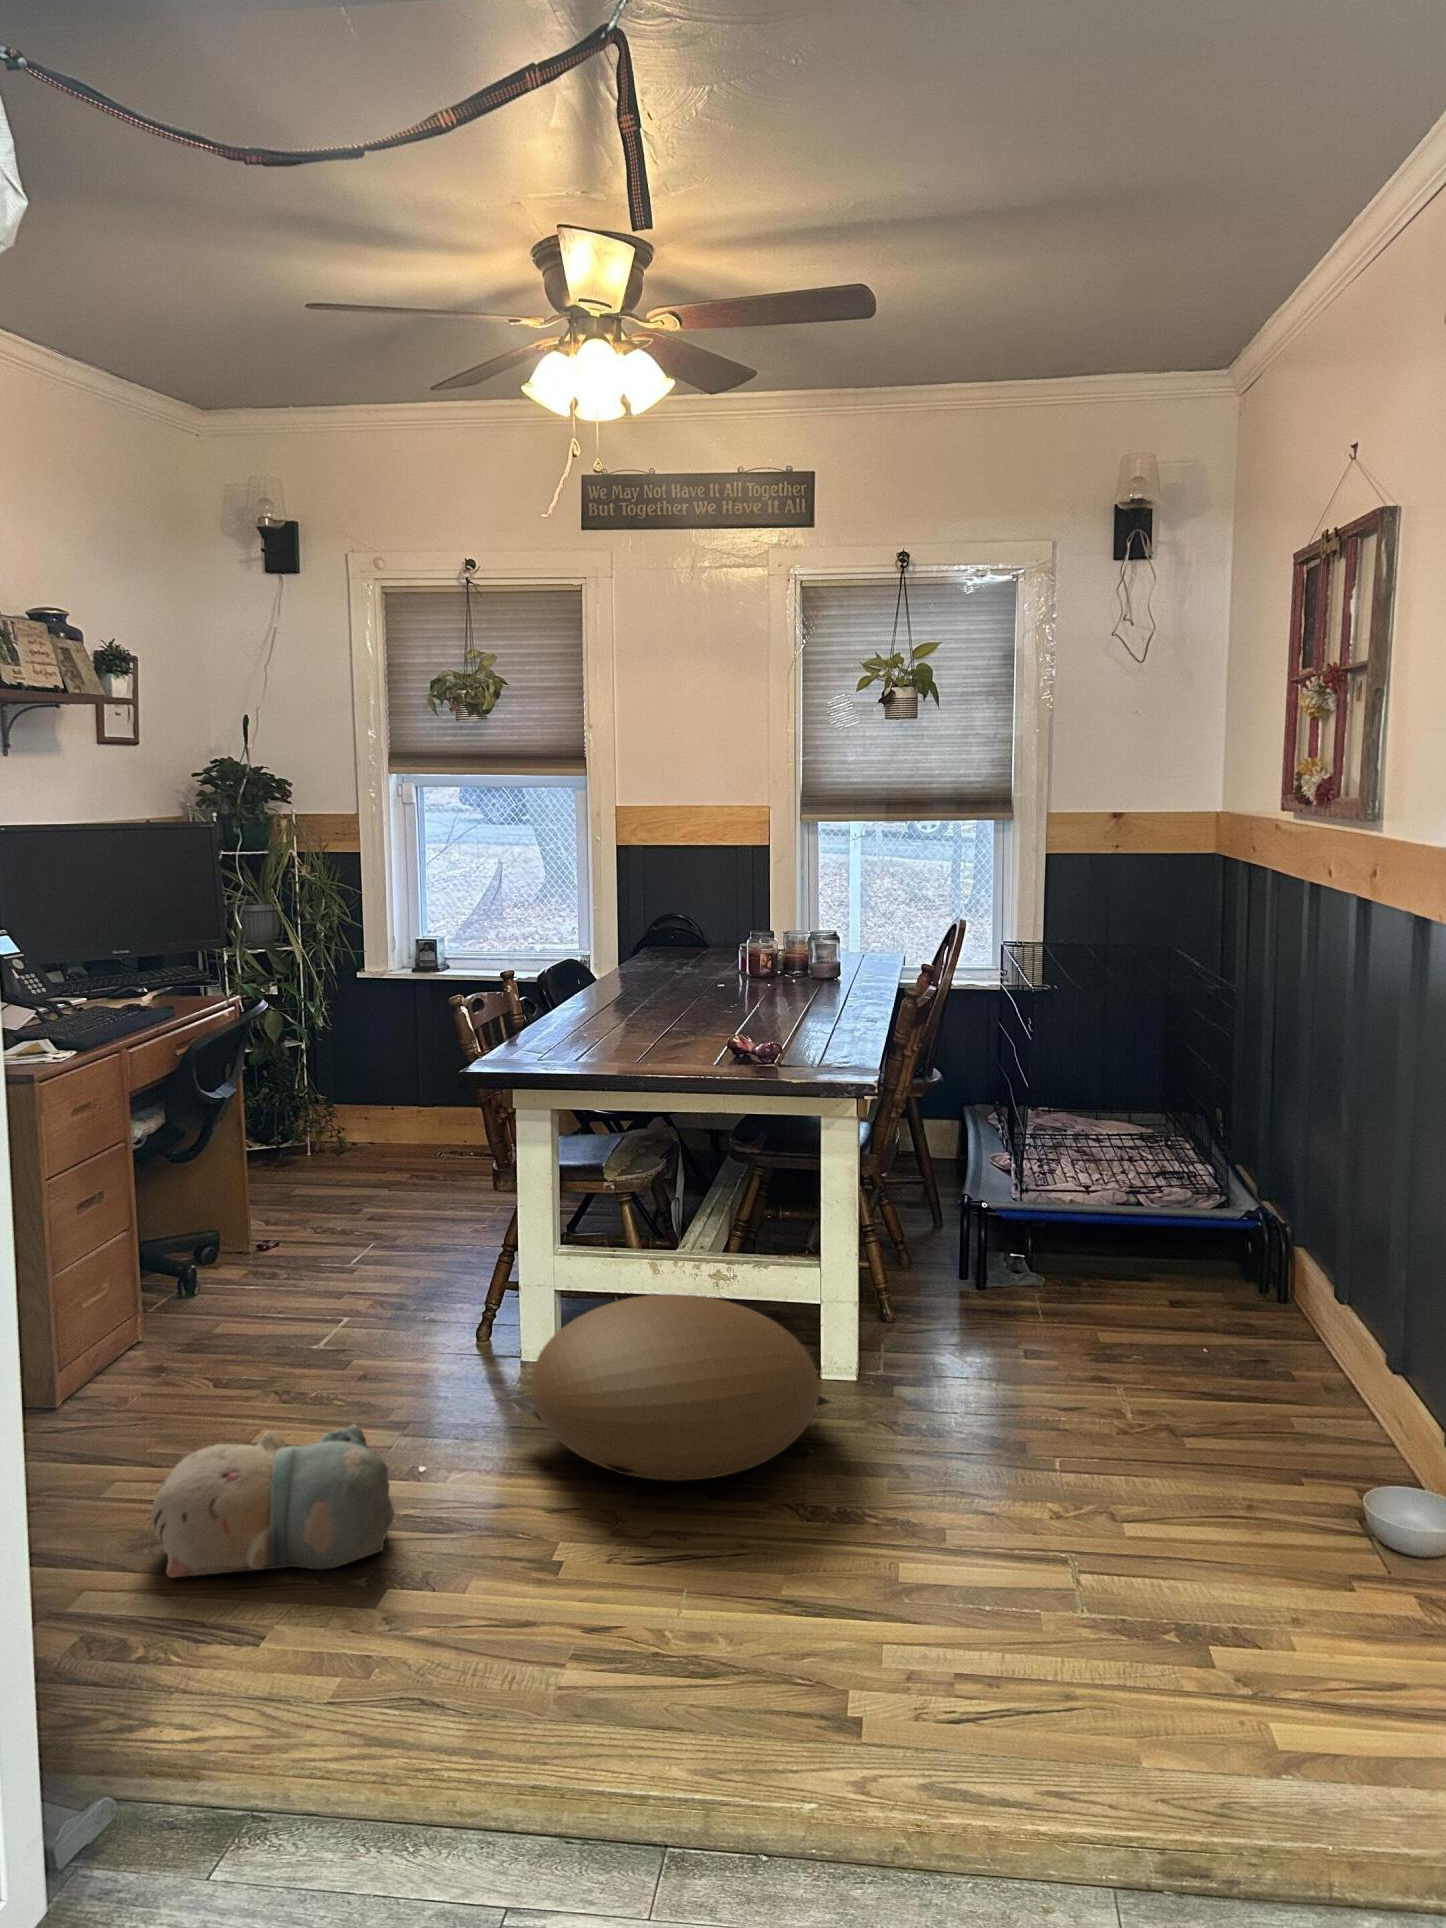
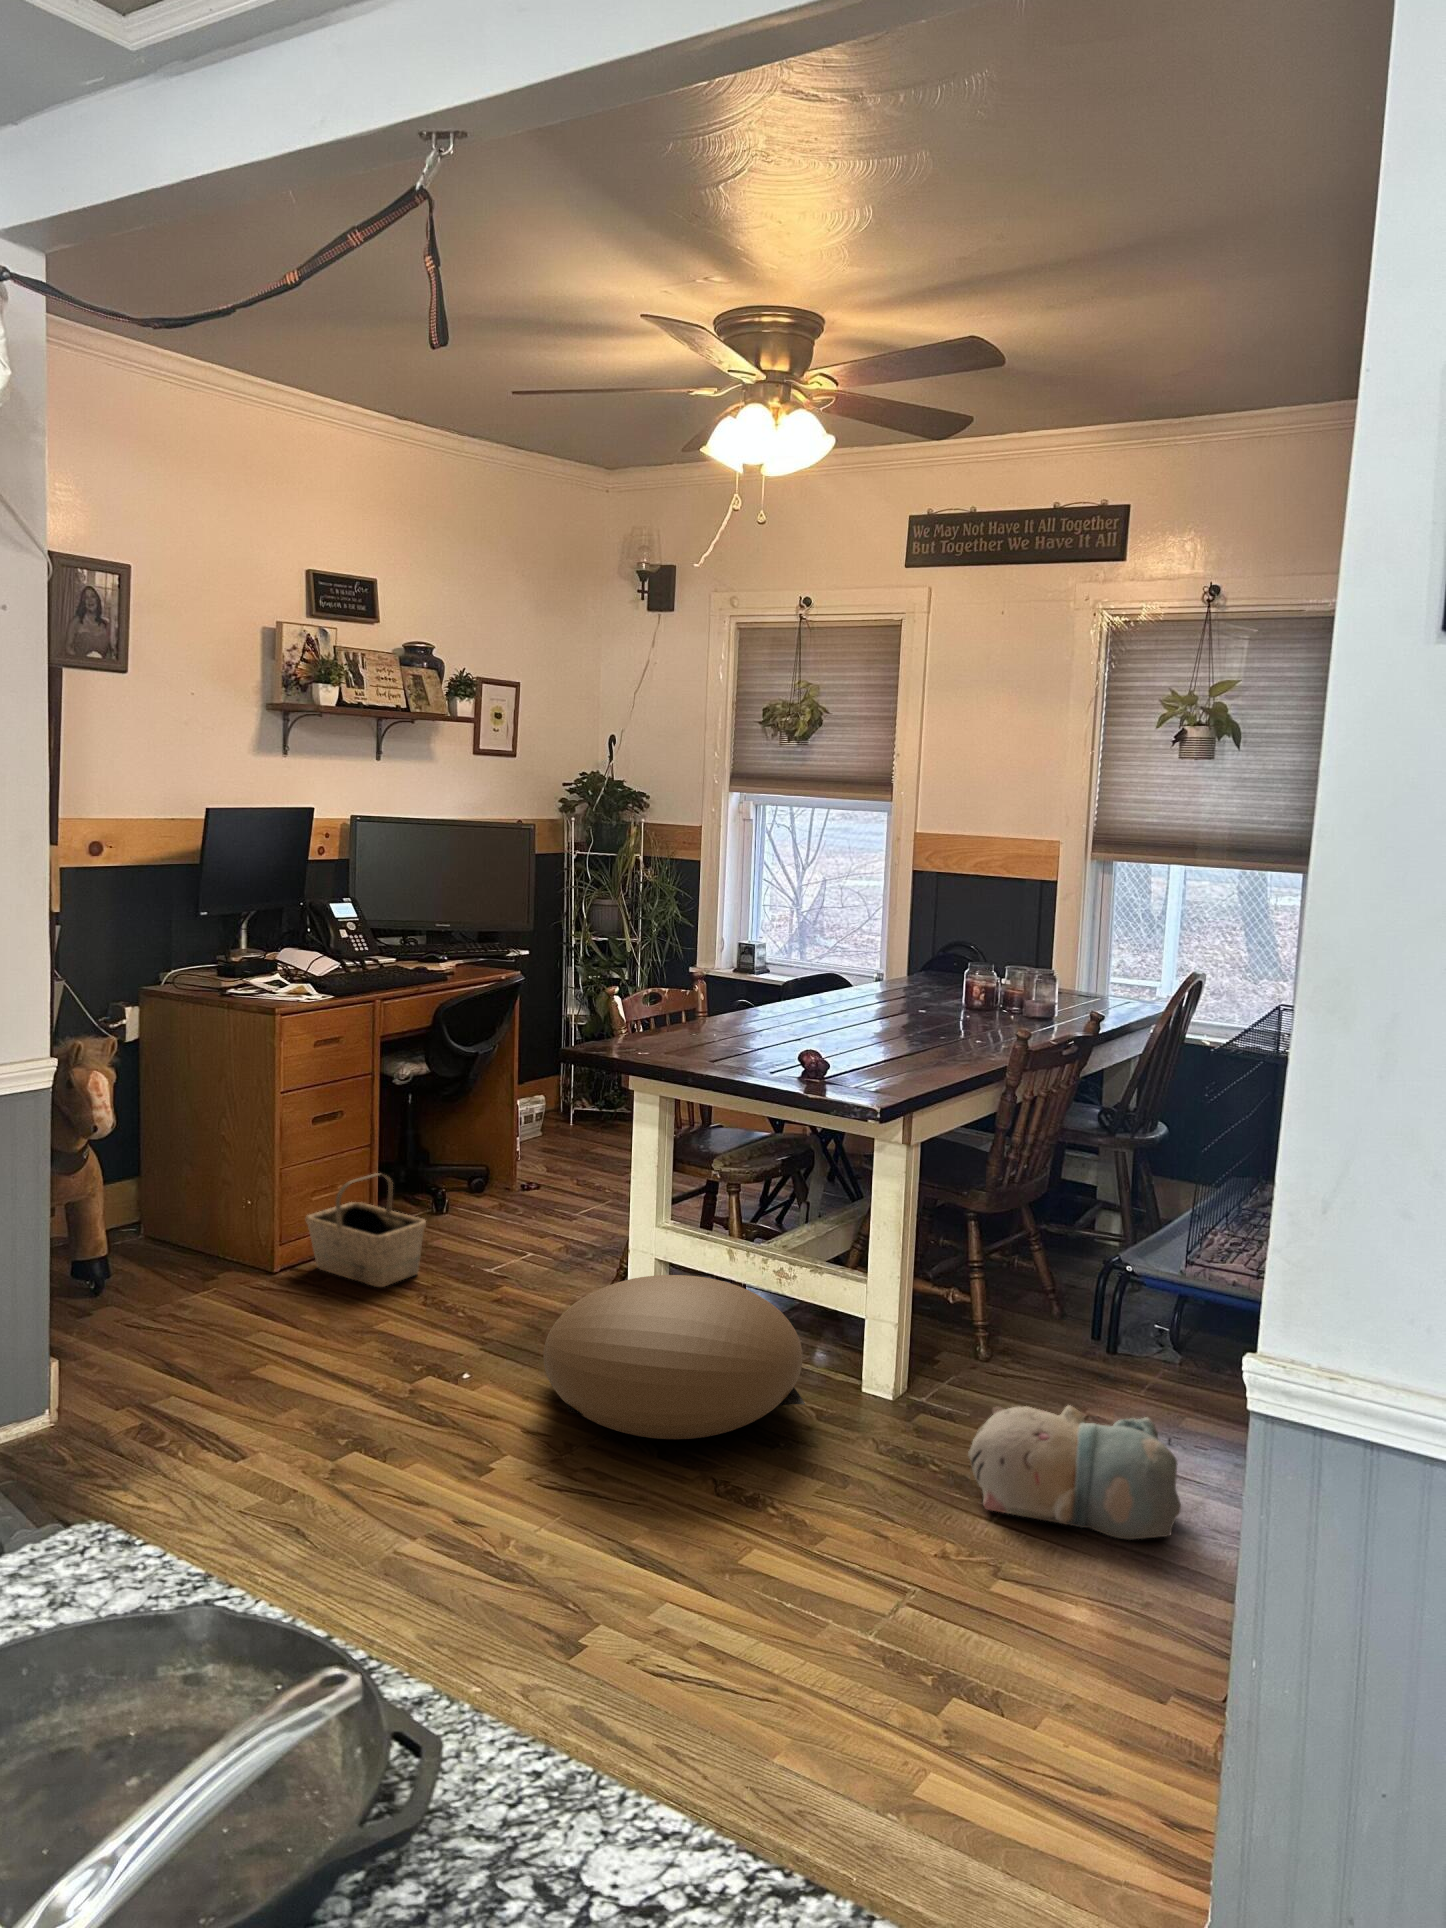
basket: none [94,1254,252,1392] -> present [306,1173,426,1287]
plush toy: present [151,1424,394,1577] -> present [968,1406,1181,1539]

